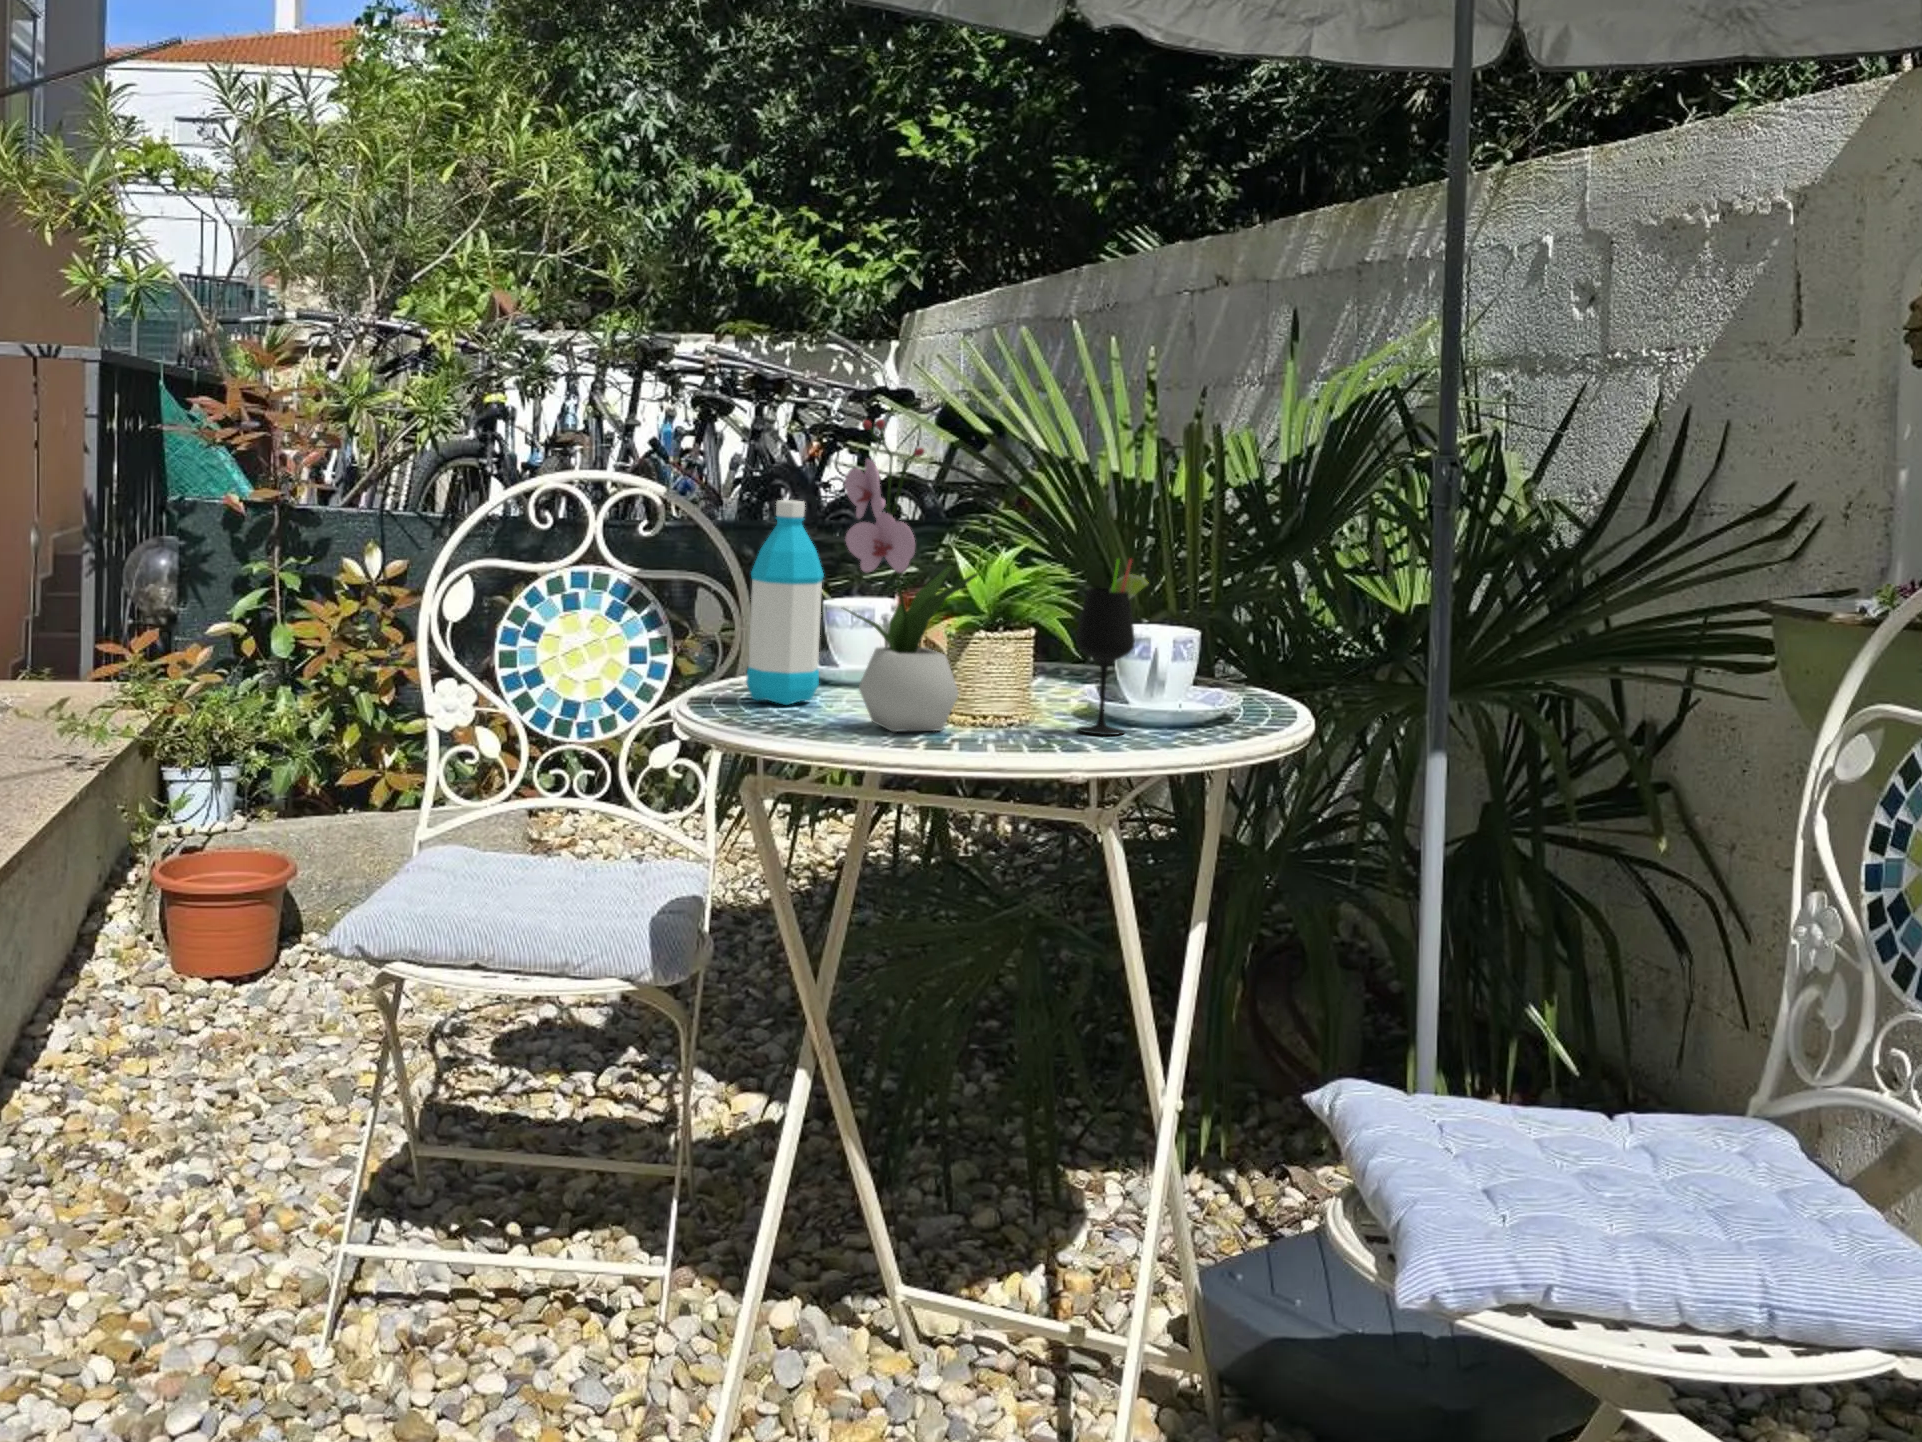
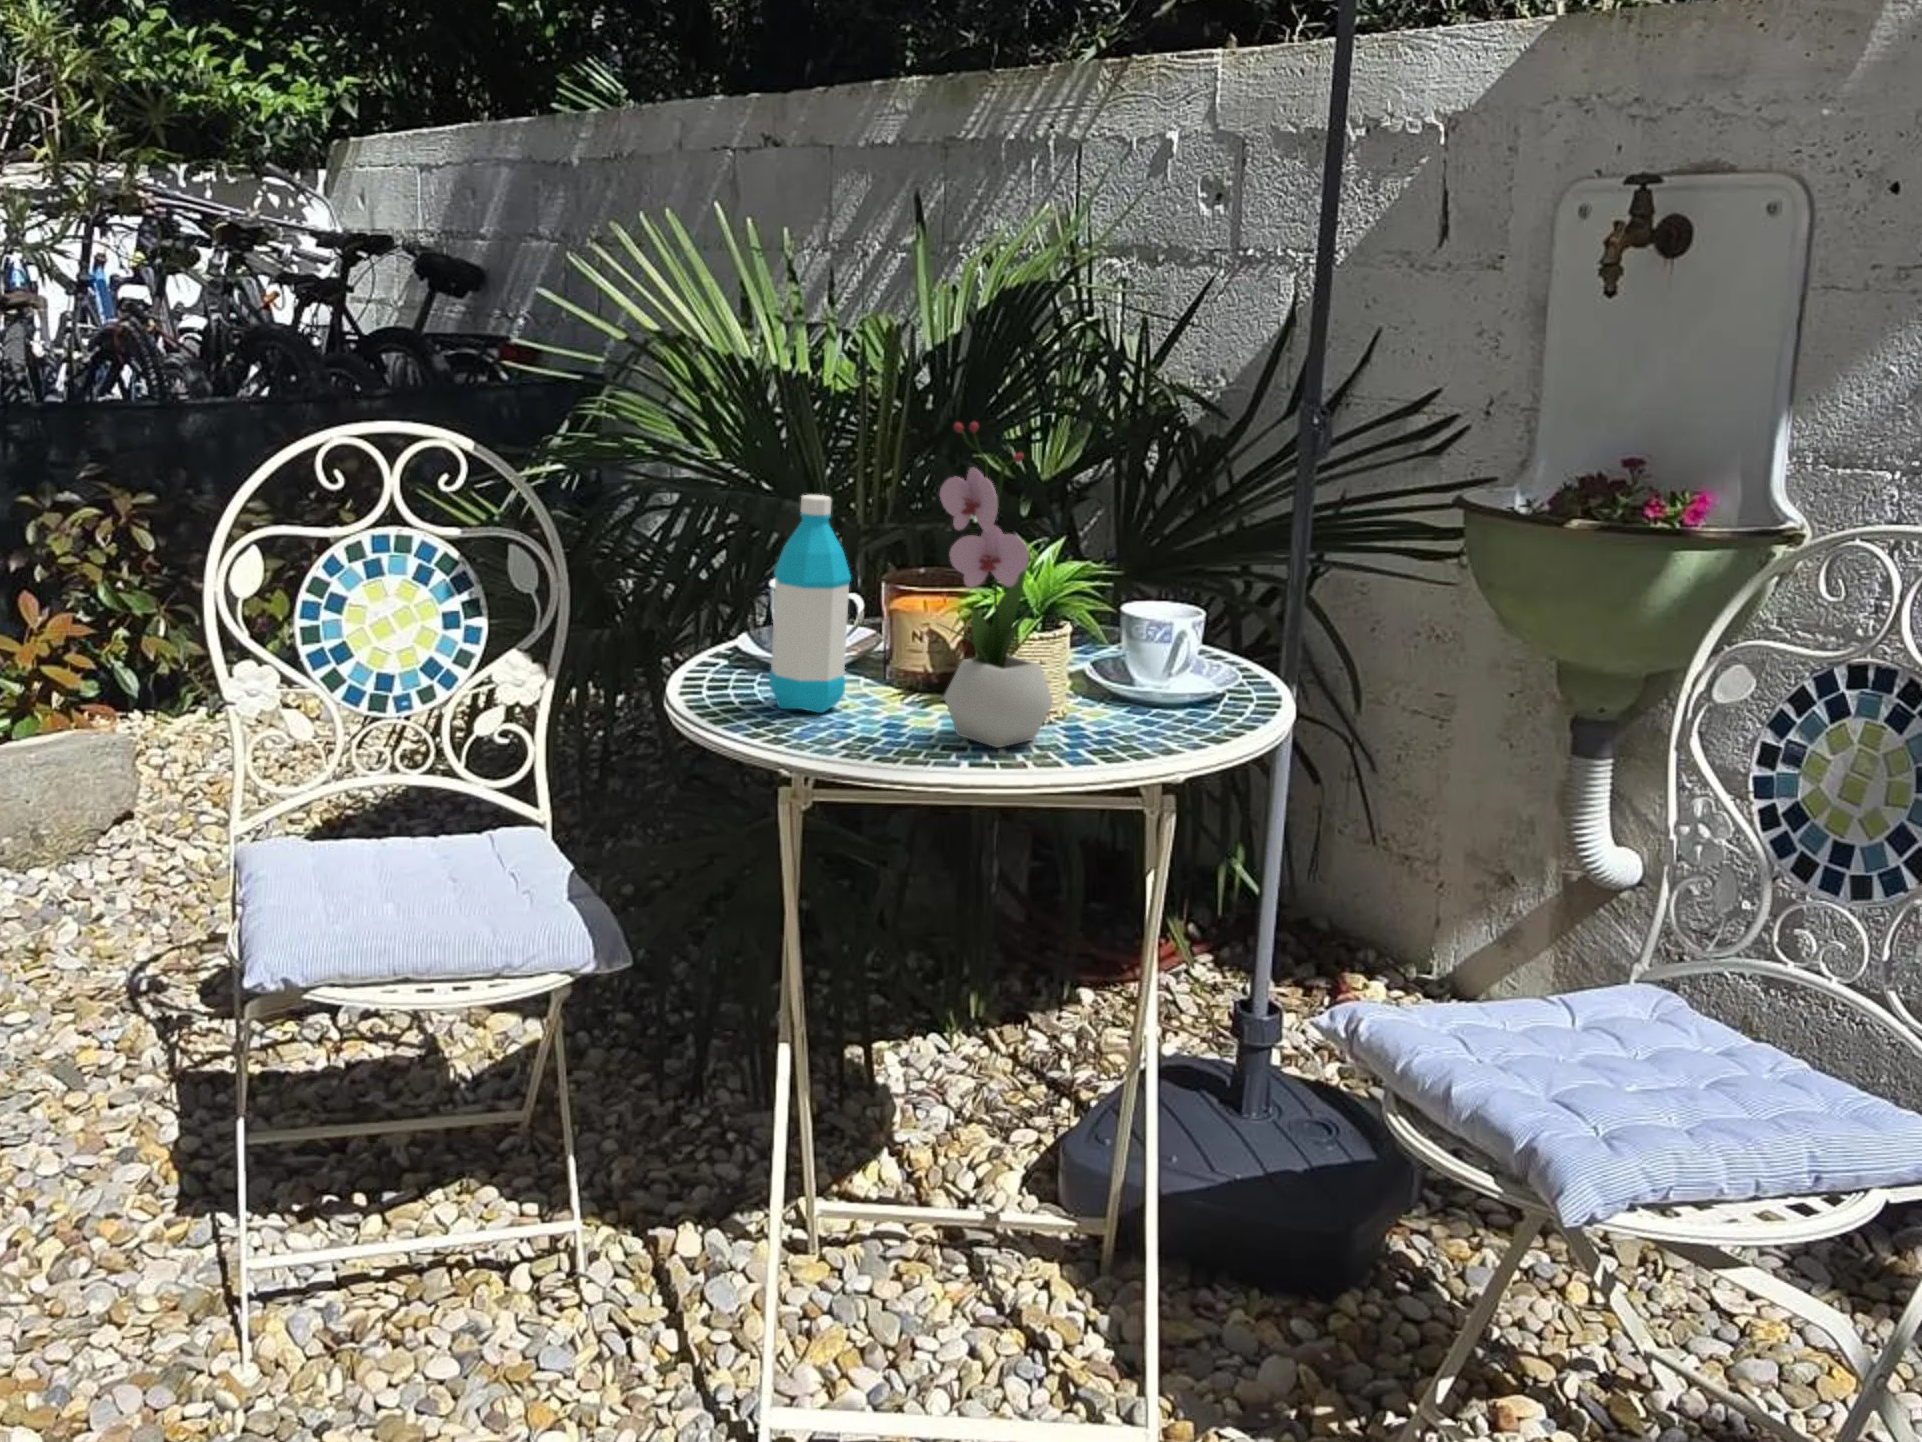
wine glass: present [1076,559,1148,735] -> none [1144,556,1224,728]

